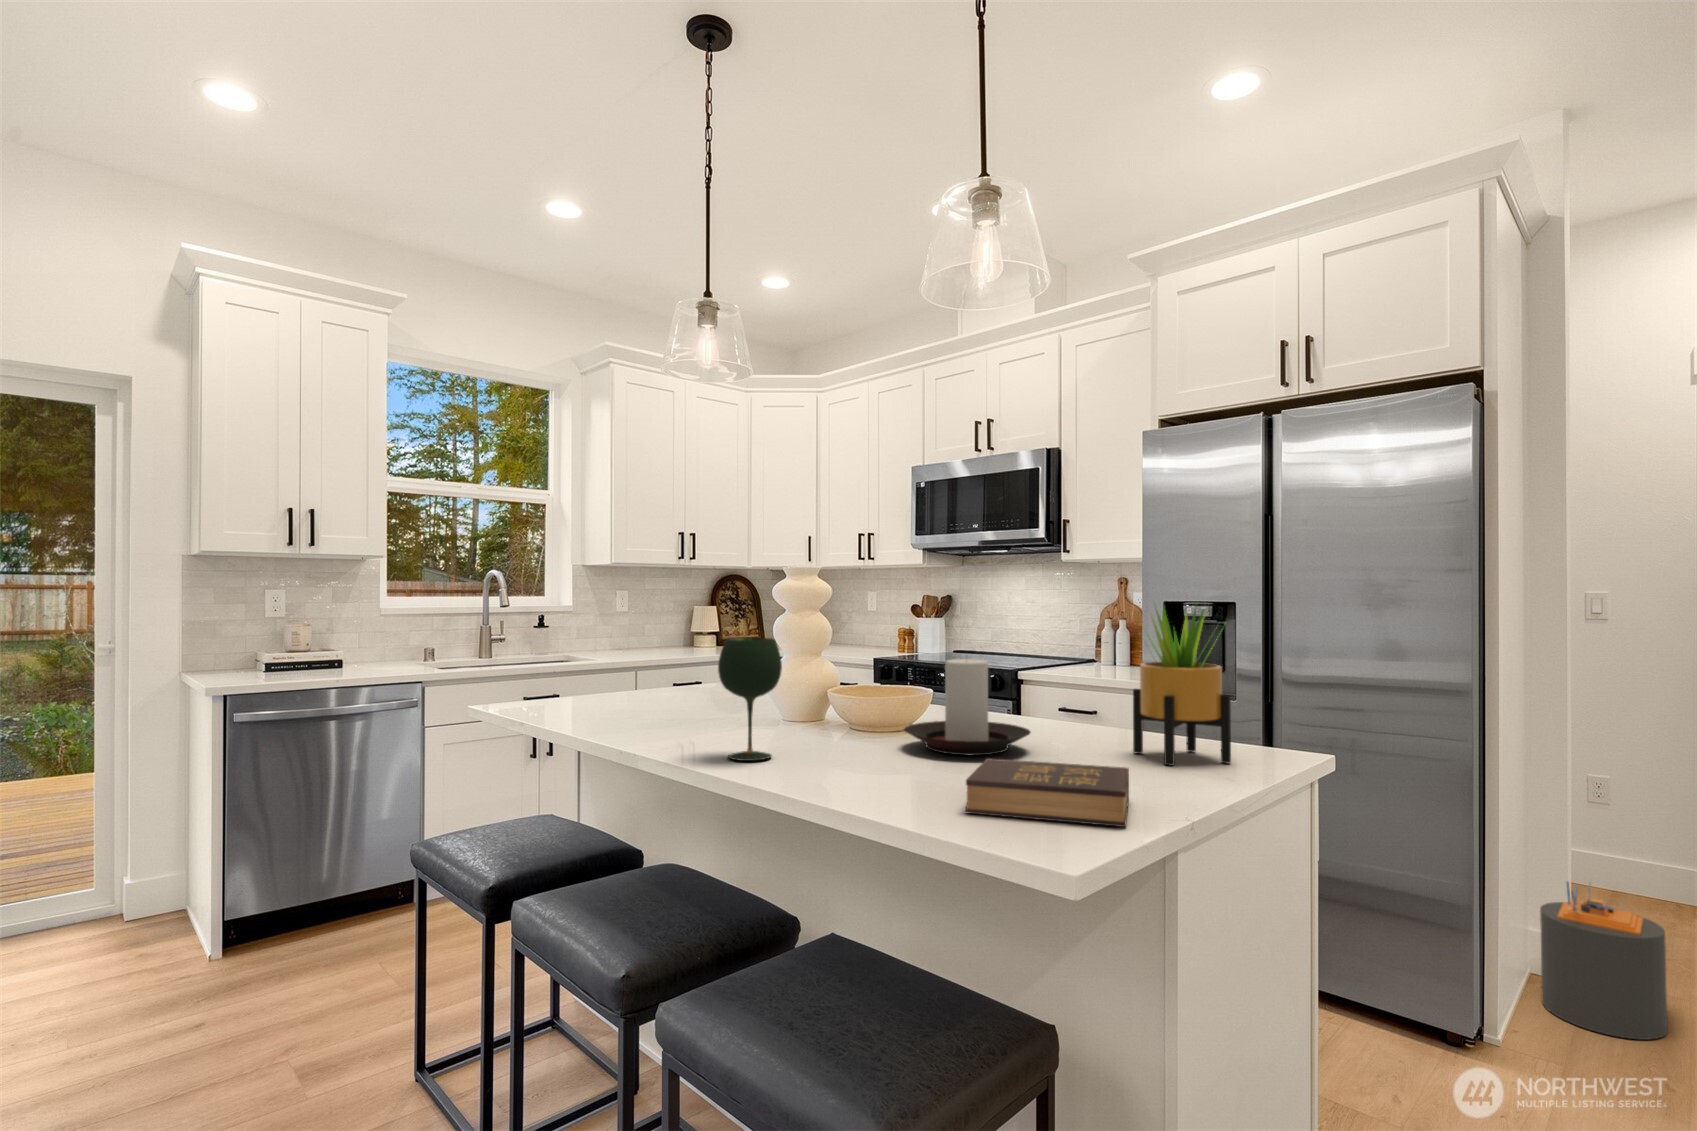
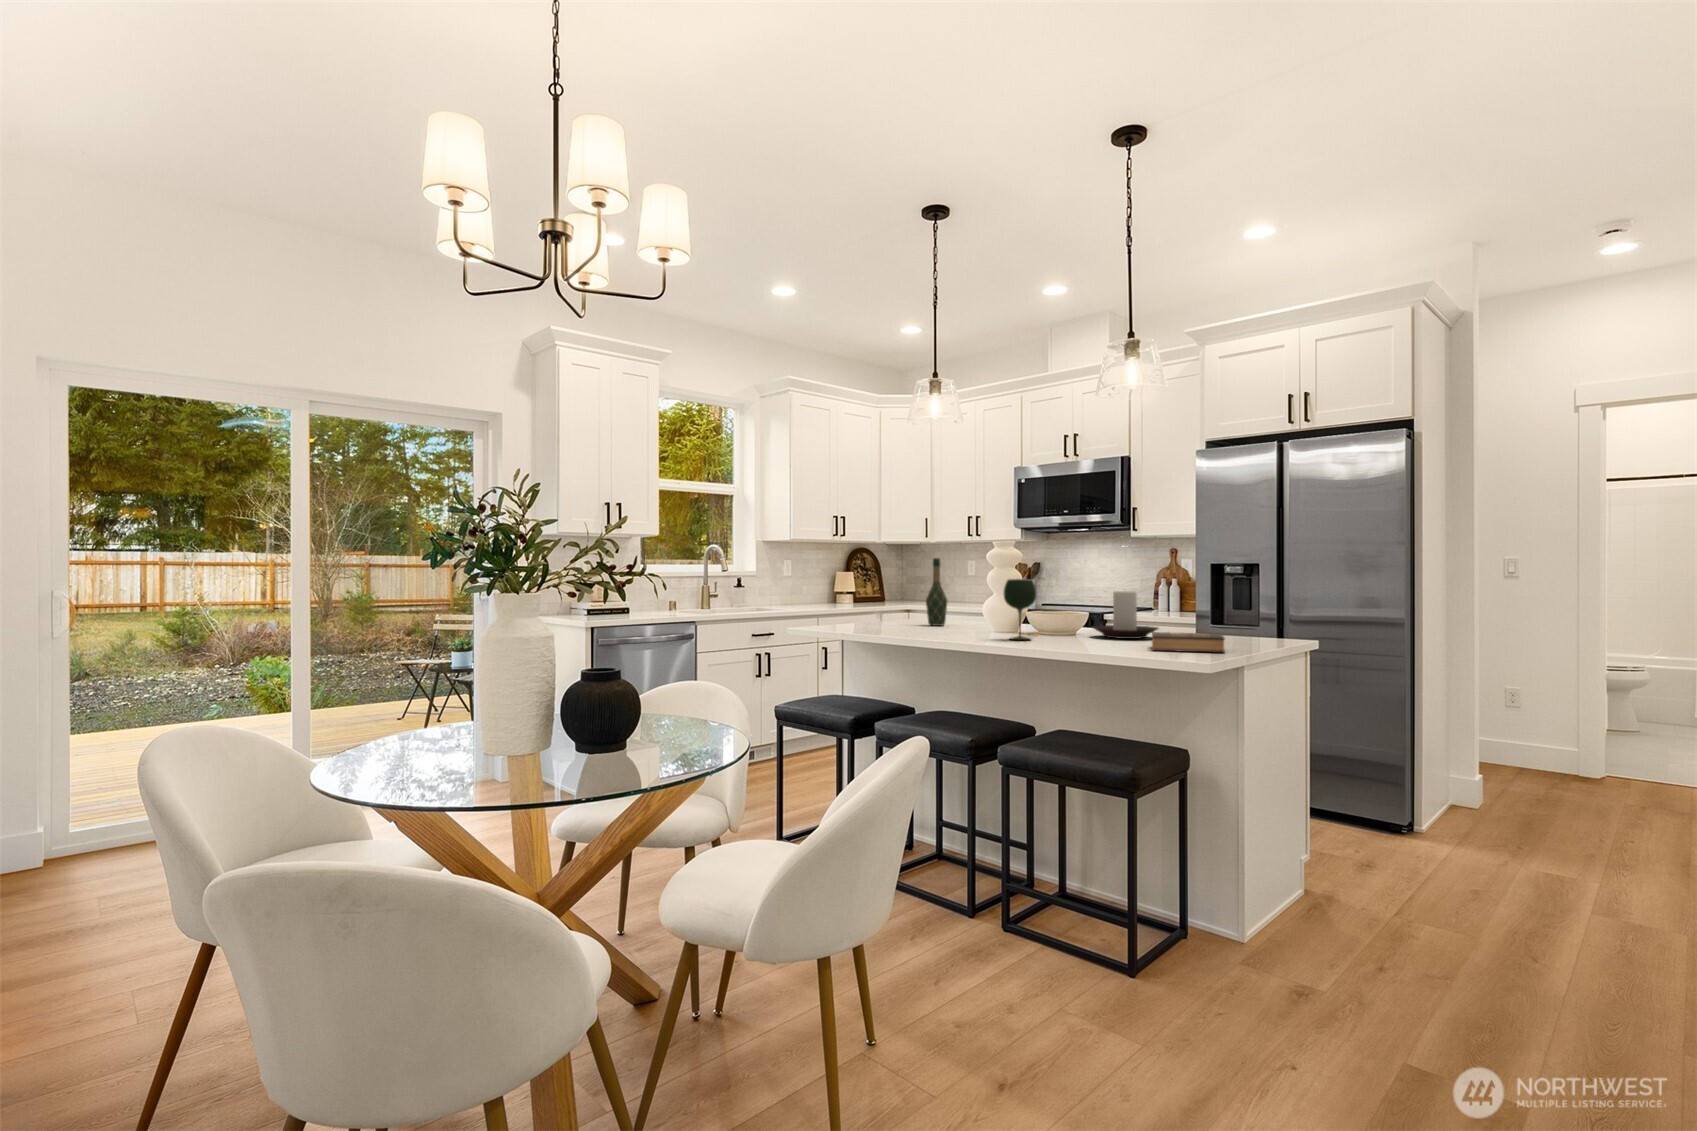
wine bottle: none [674,593,710,707] -> present [926,558,947,626]
potted plant: present [1133,607,1231,766] -> none [1211,558,1264,641]
trash can: present [1540,881,1667,1040] -> none [1447,730,1519,823]

